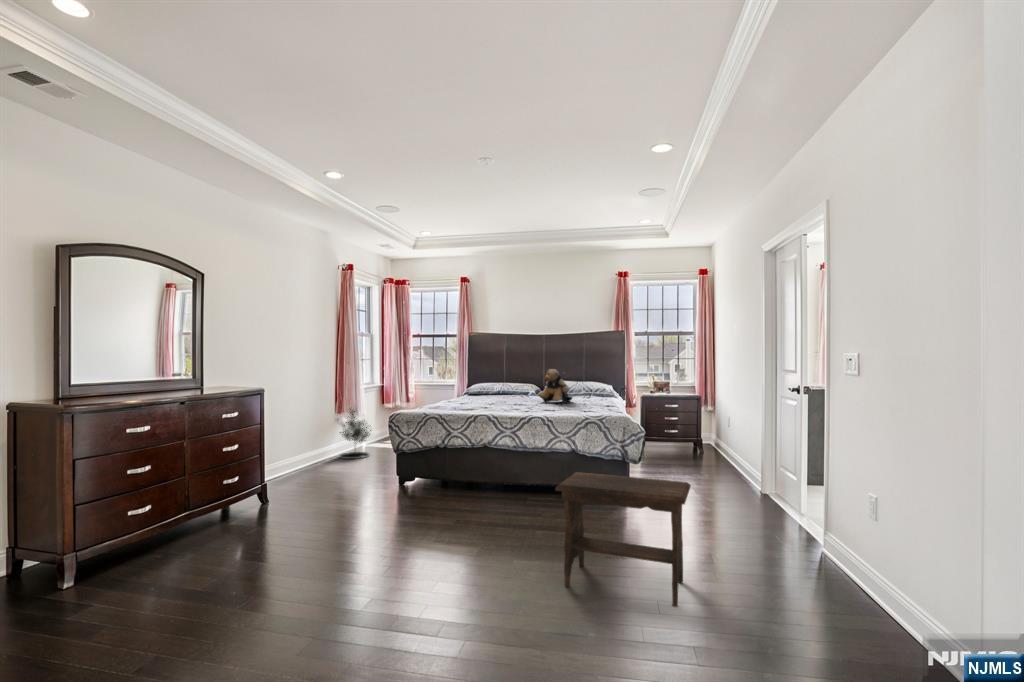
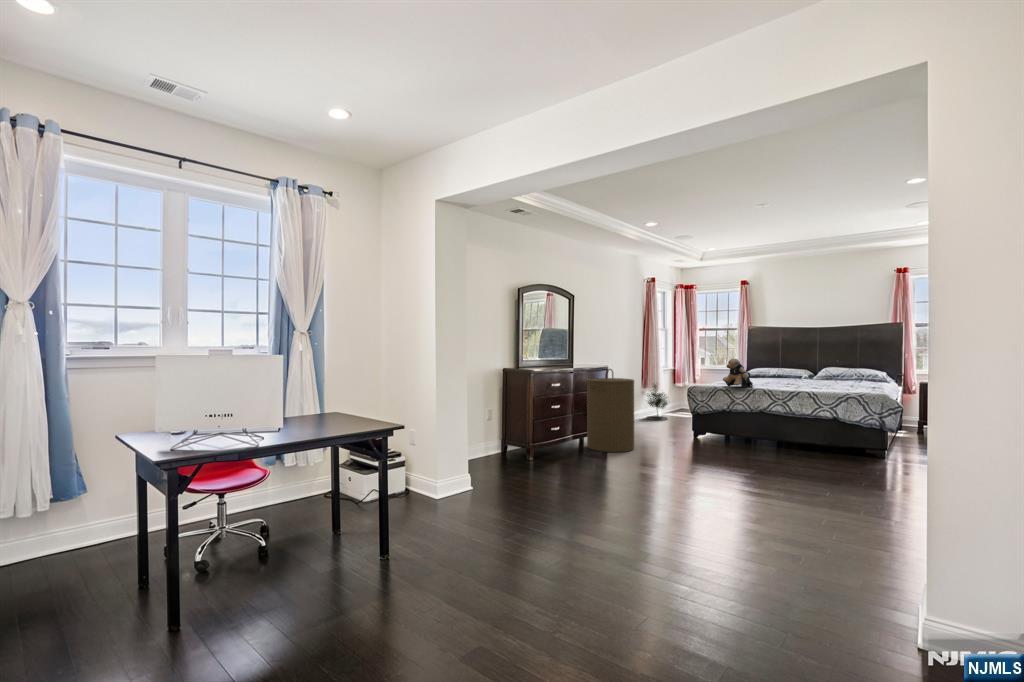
teddy bear: present [539,369,572,403] -> present [723,359,753,387]
laundry hamper: none [200,395,293,549] -> present [587,369,634,452]
footstool: present [555,472,690,606] -> none [806,422,910,502]

